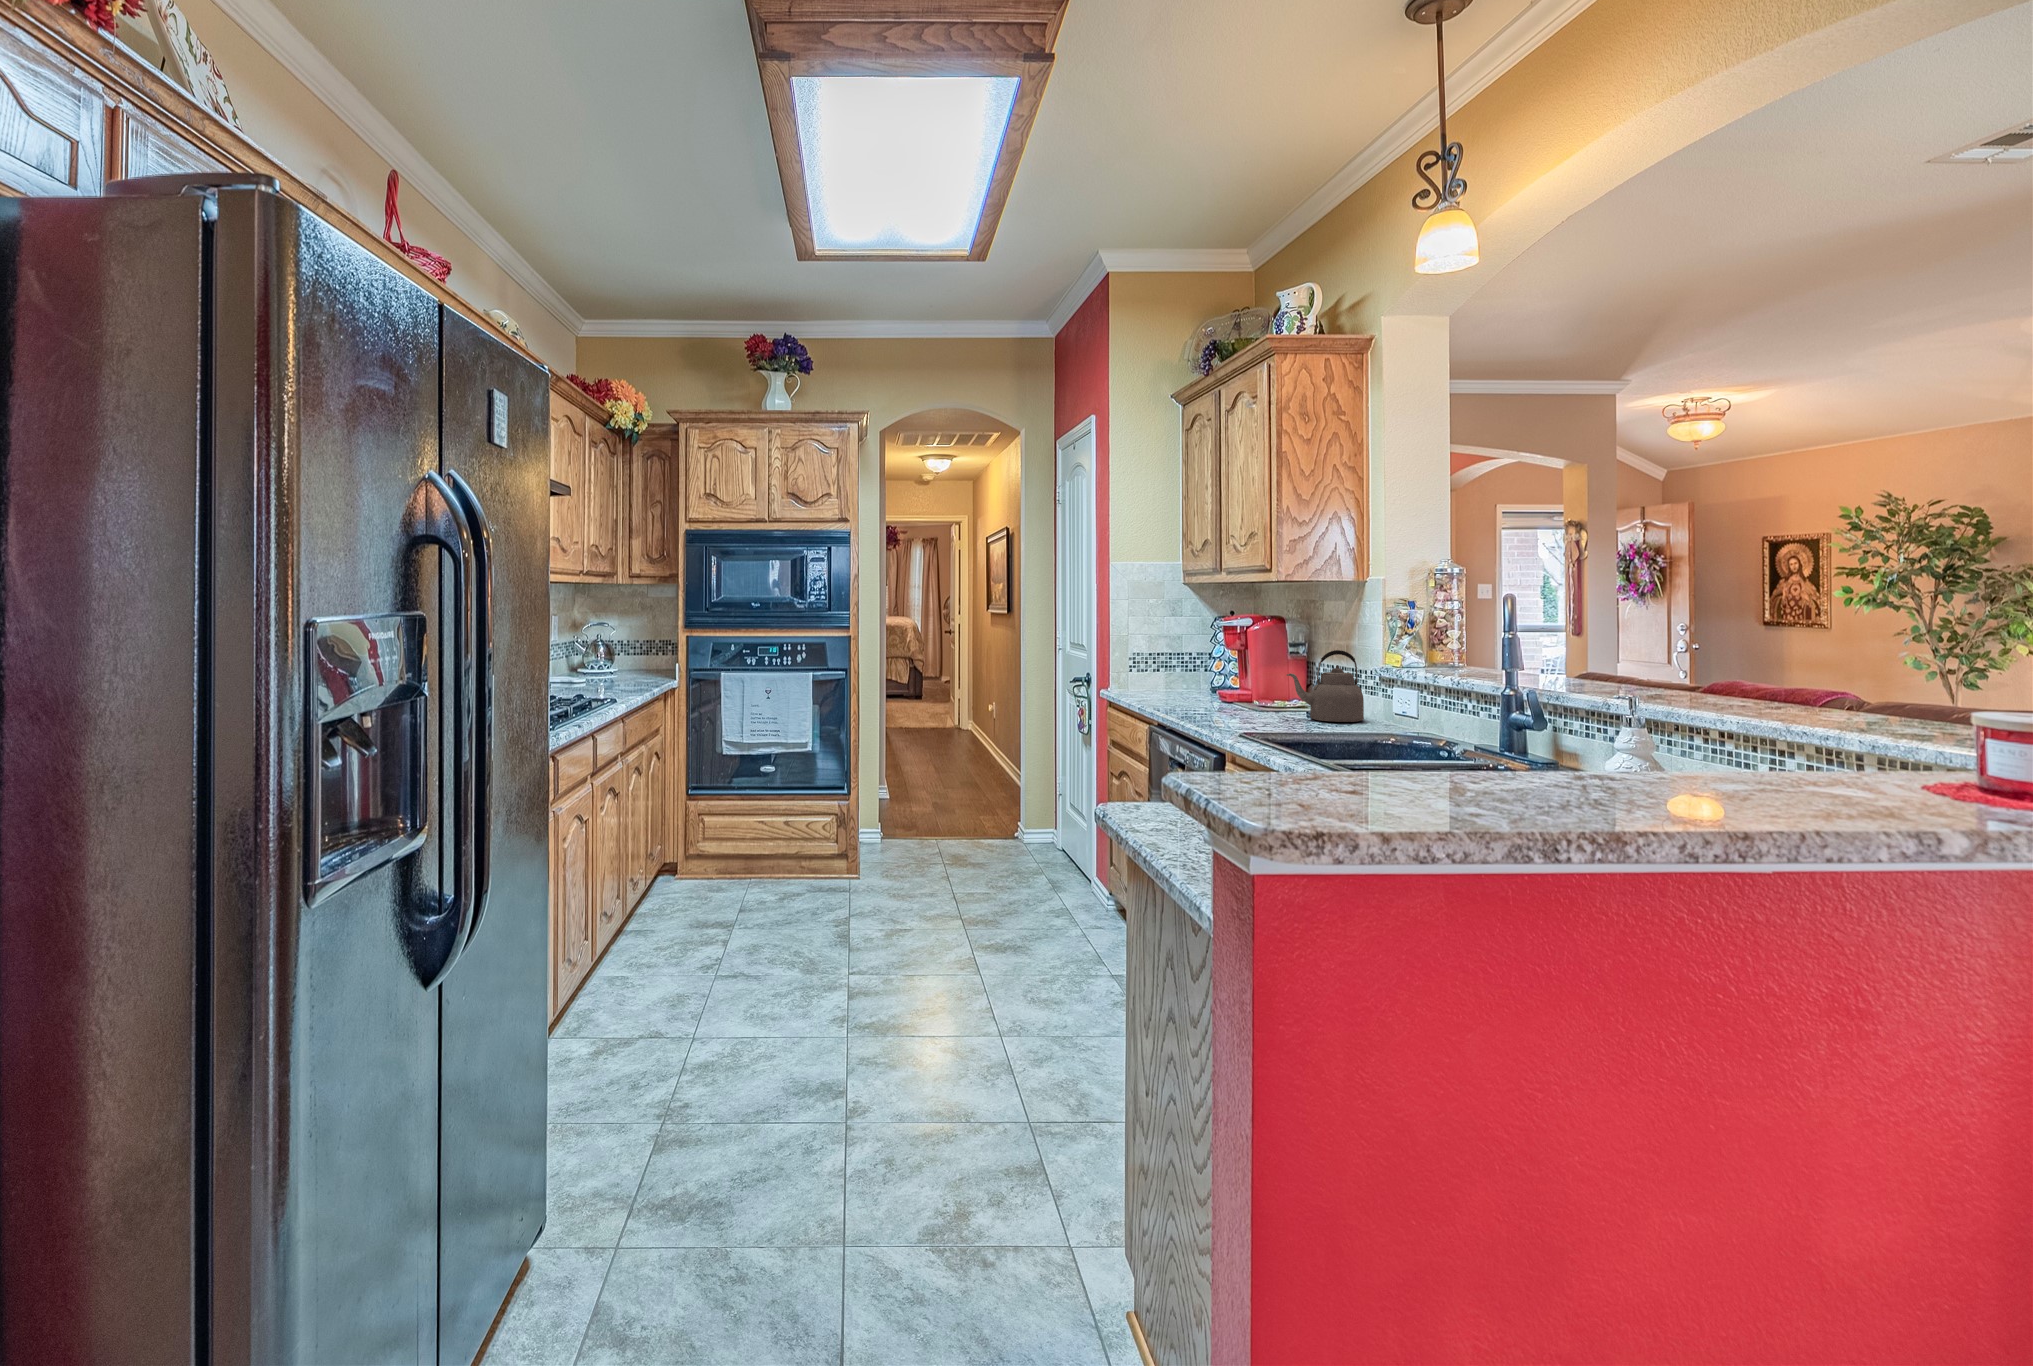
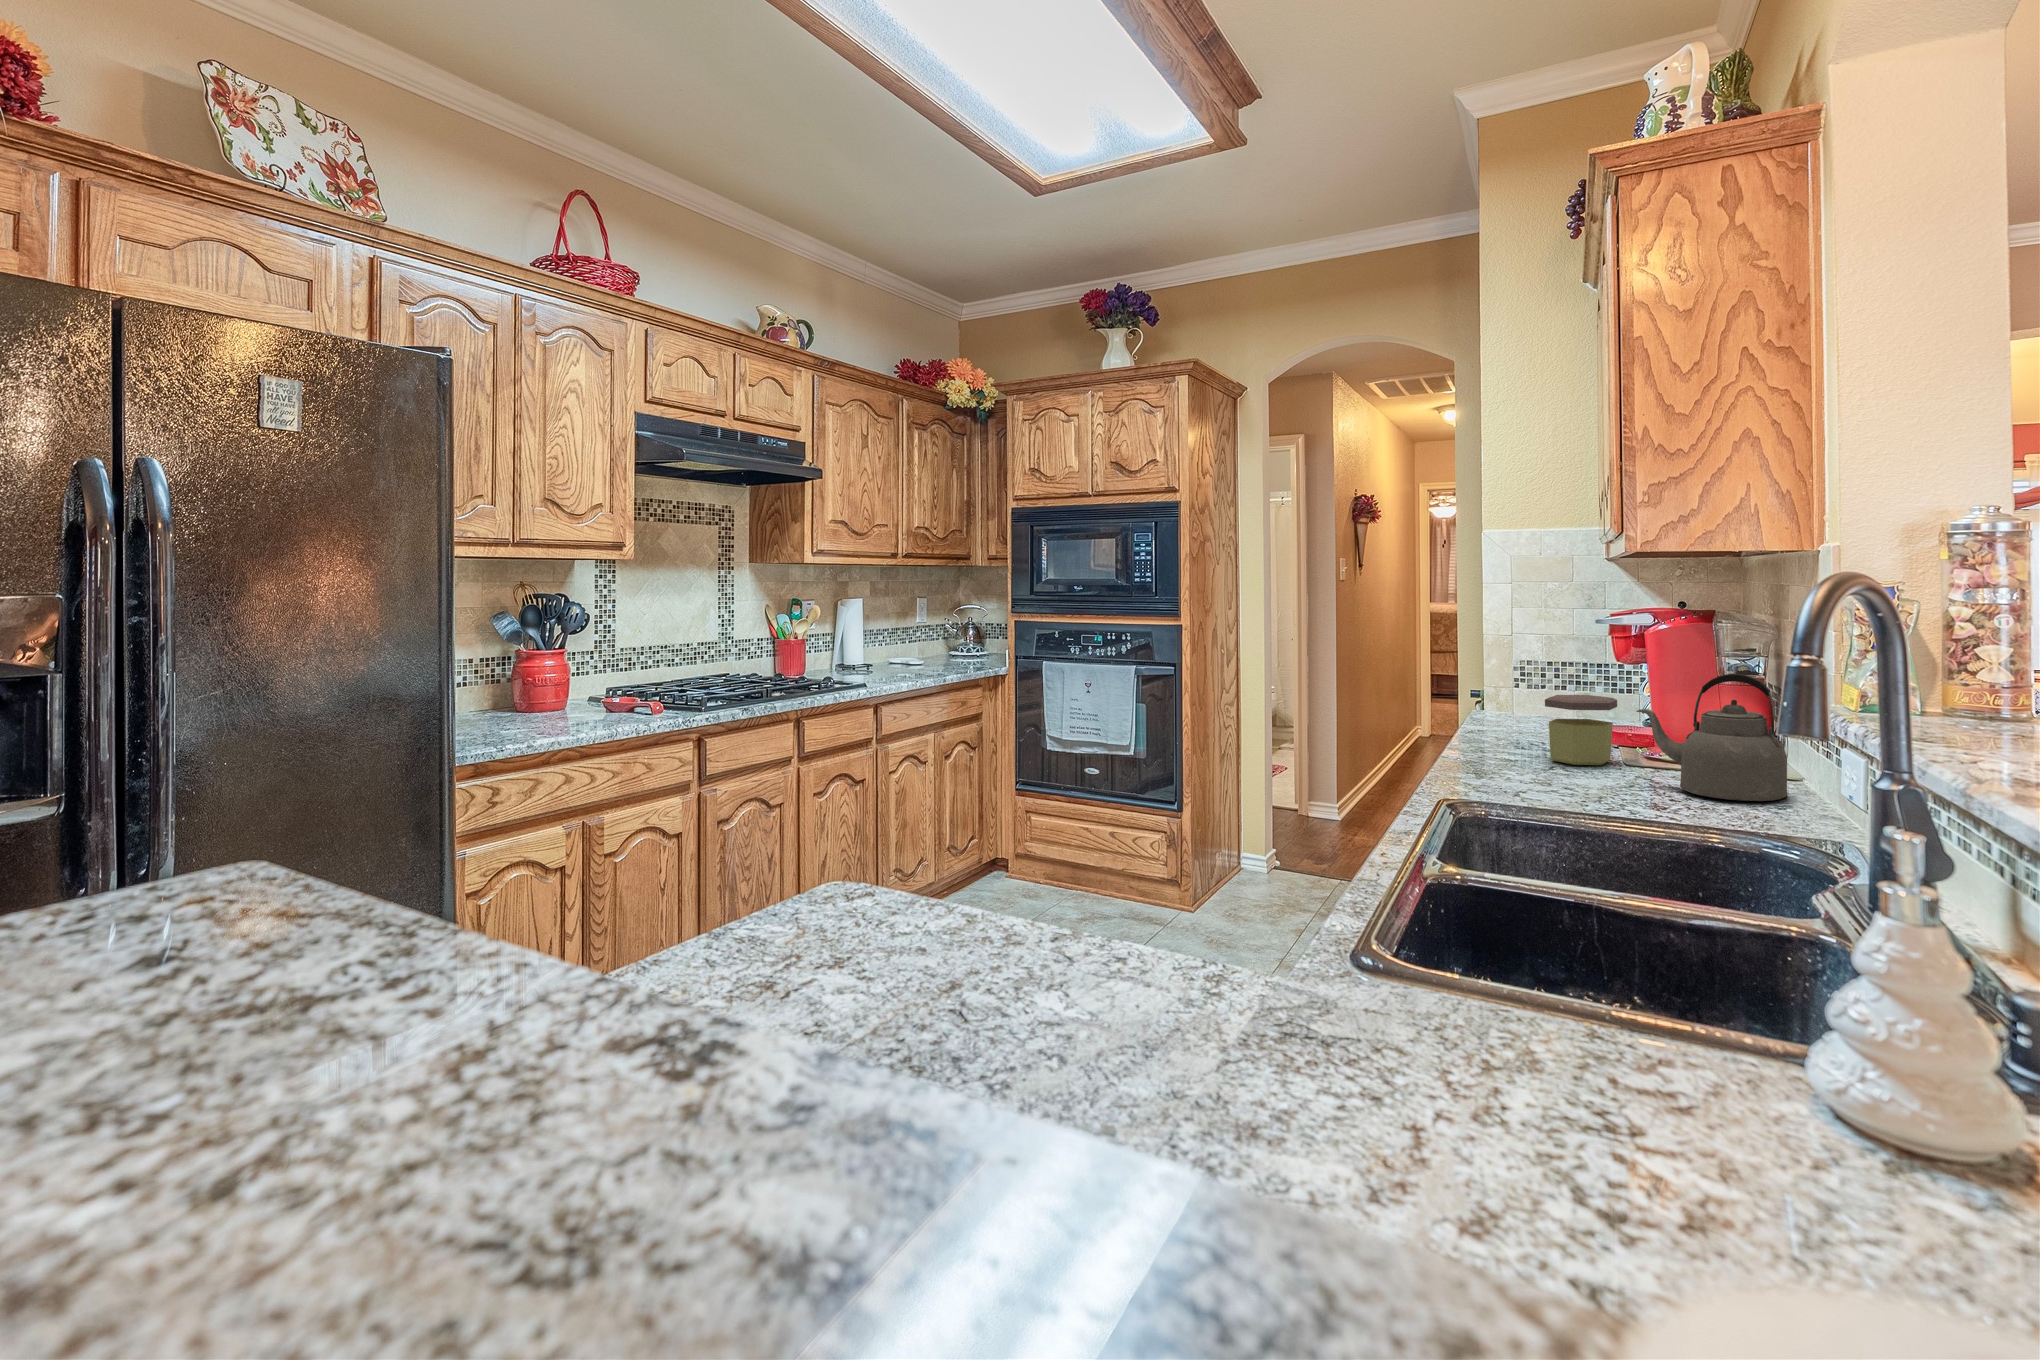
jar: none [1212,671,1252,714] -> present [1545,695,1617,765]

